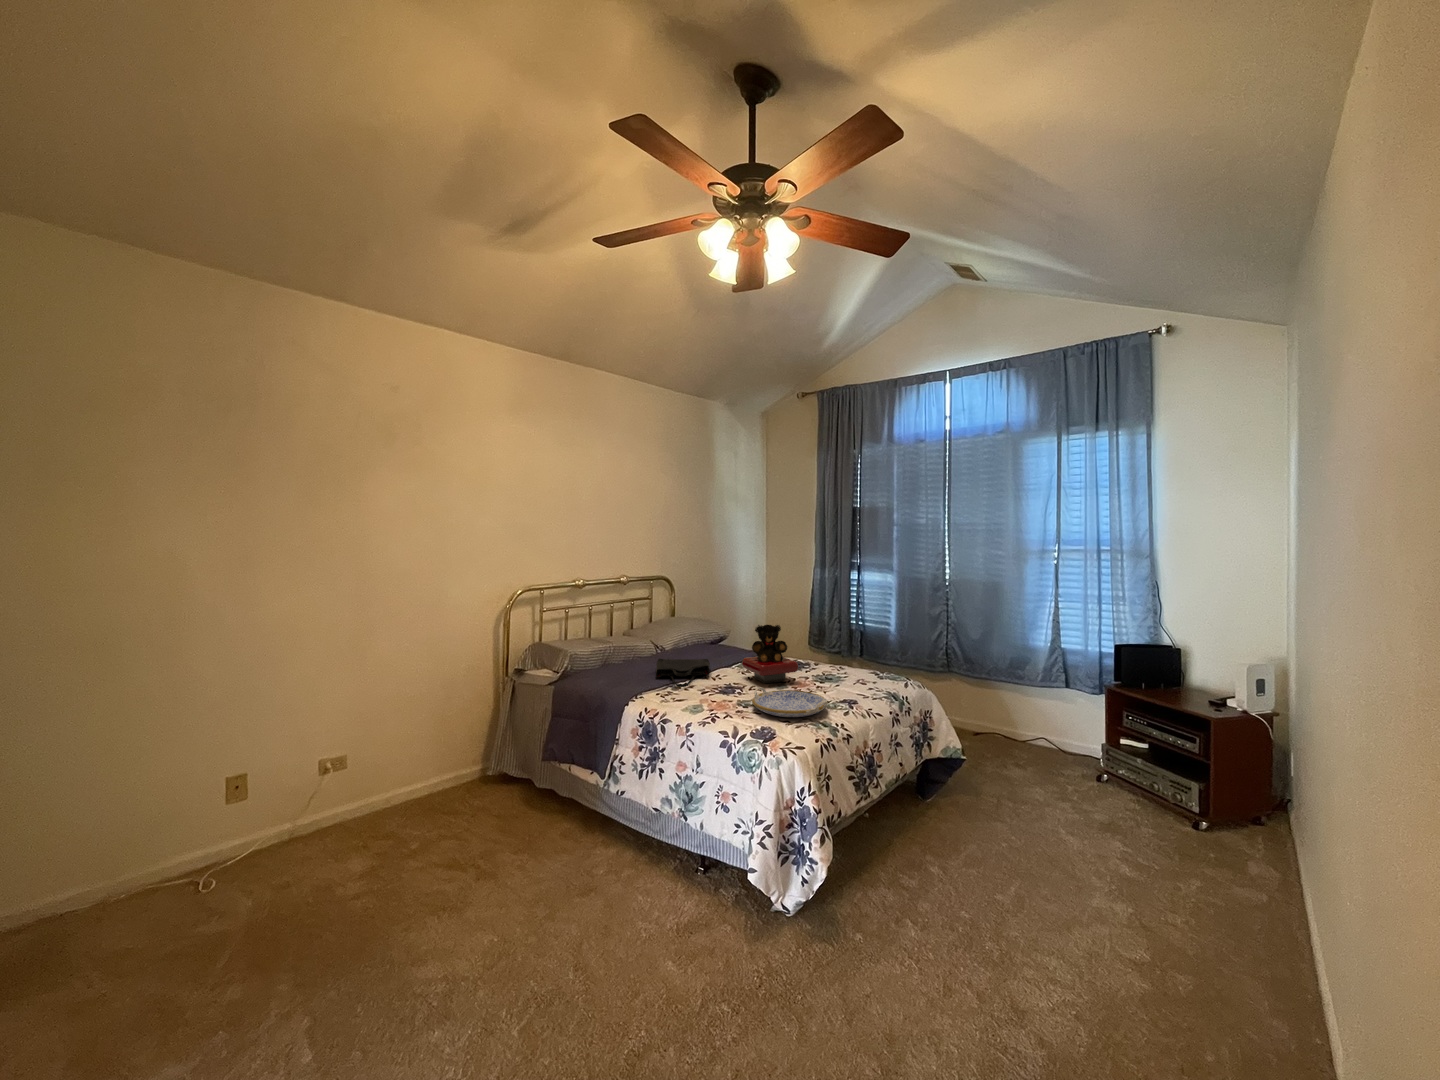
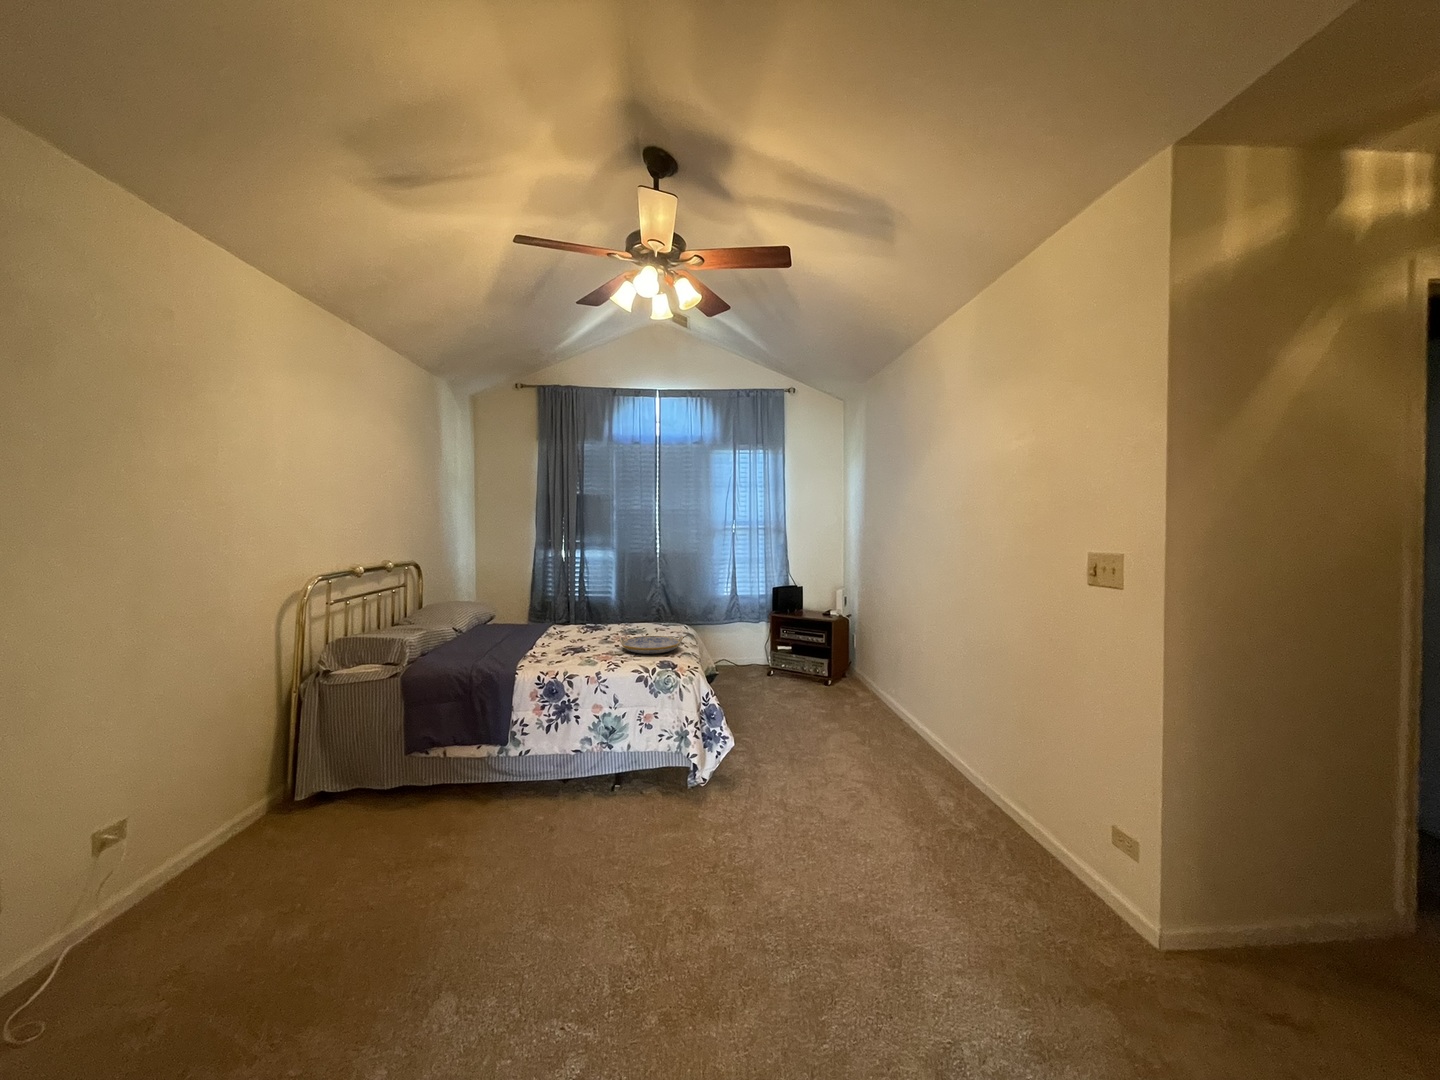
teddy bear: present [742,625,798,683] -> none [572,589,622,638]
tote bag: present [656,658,710,687] -> none [483,628,547,652]

